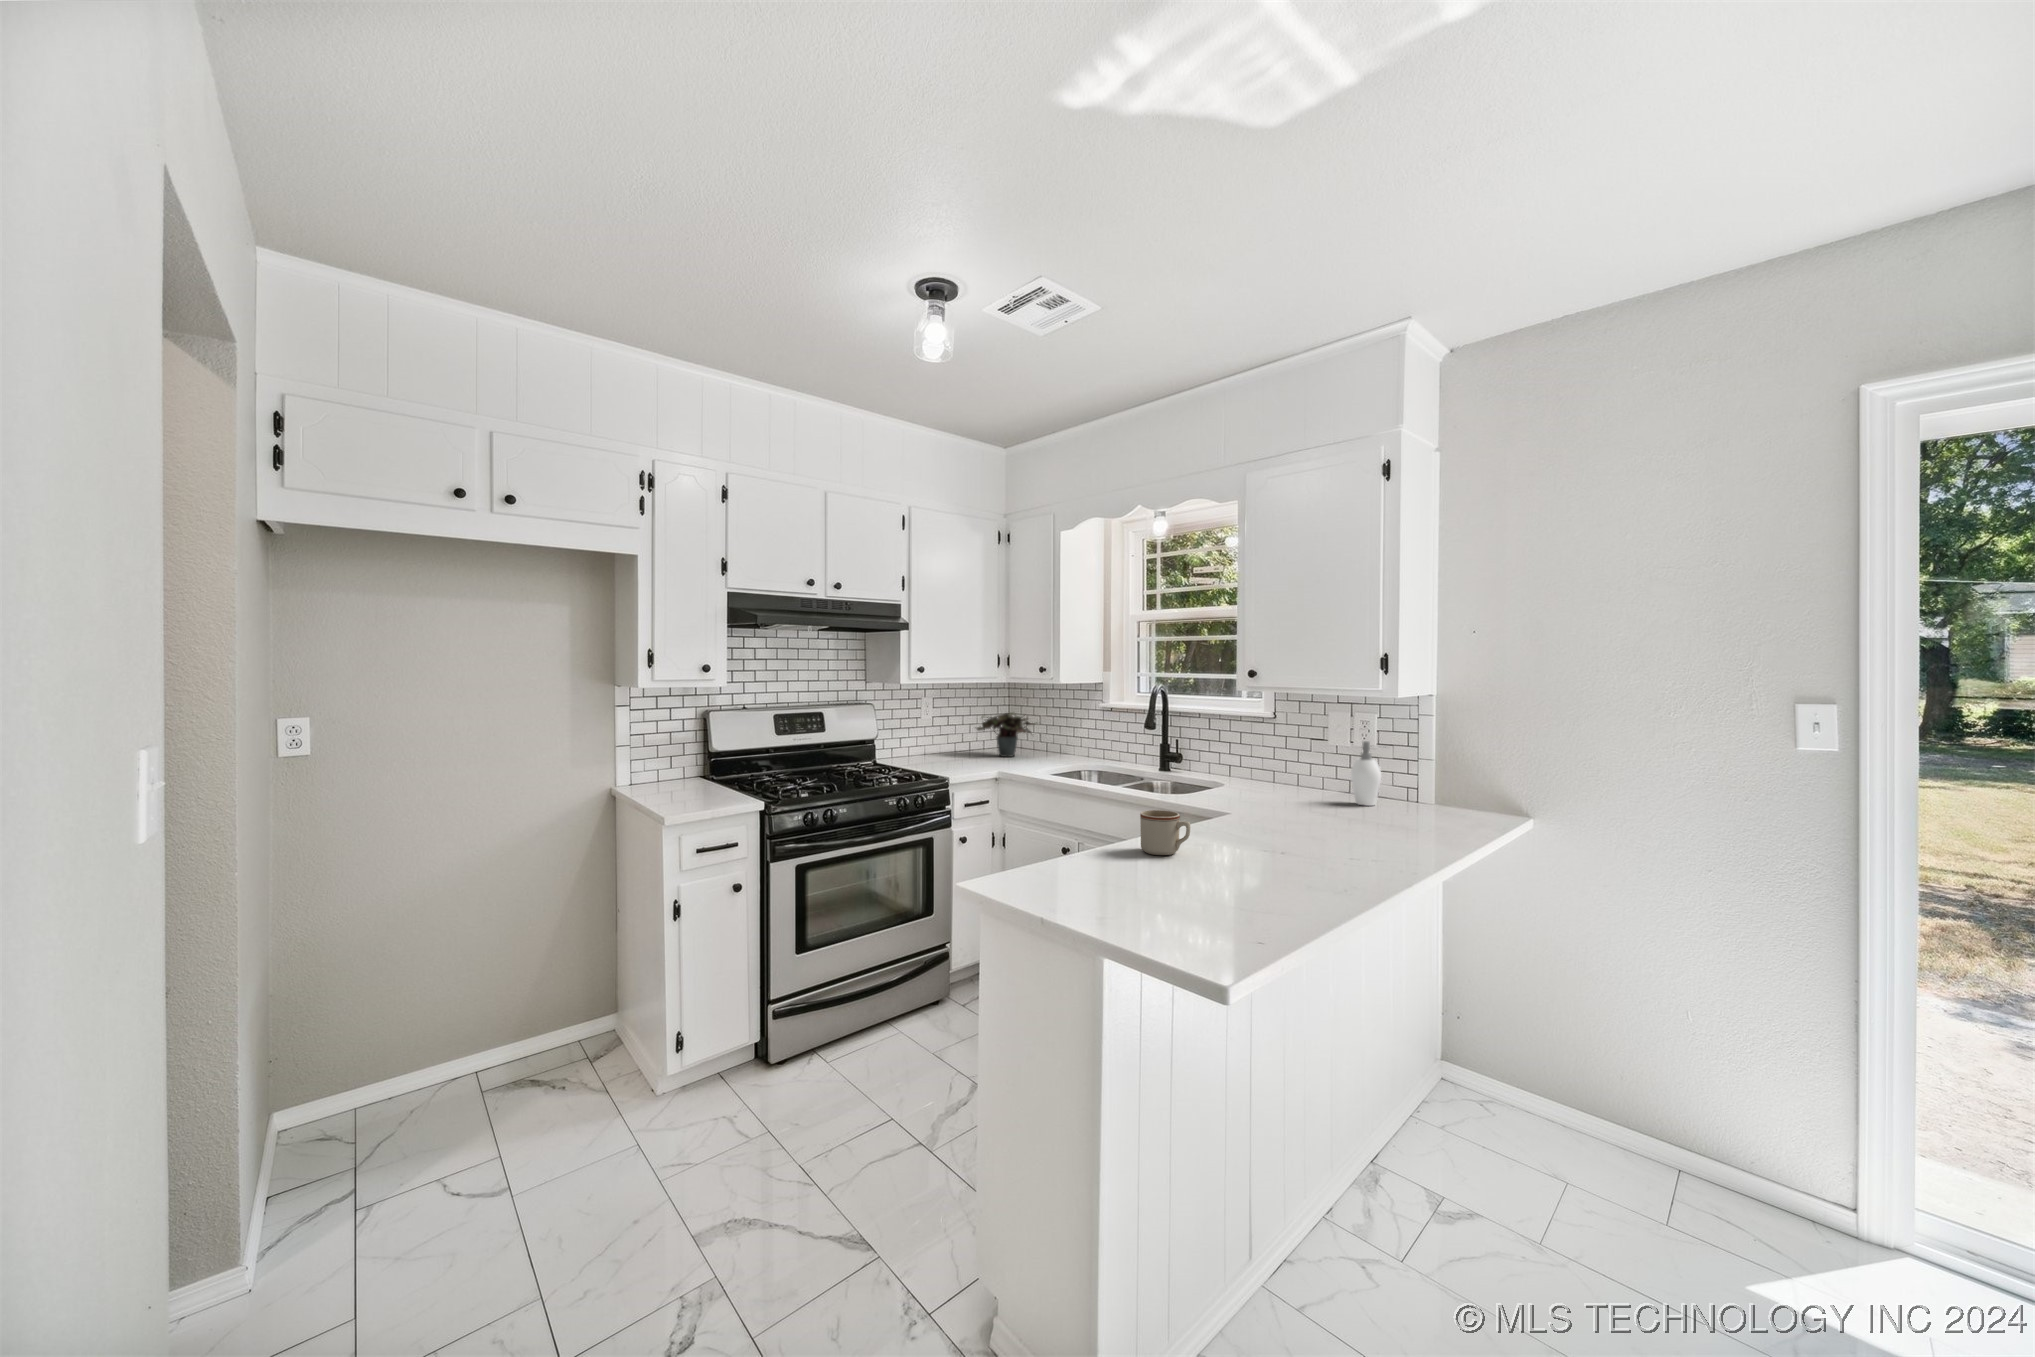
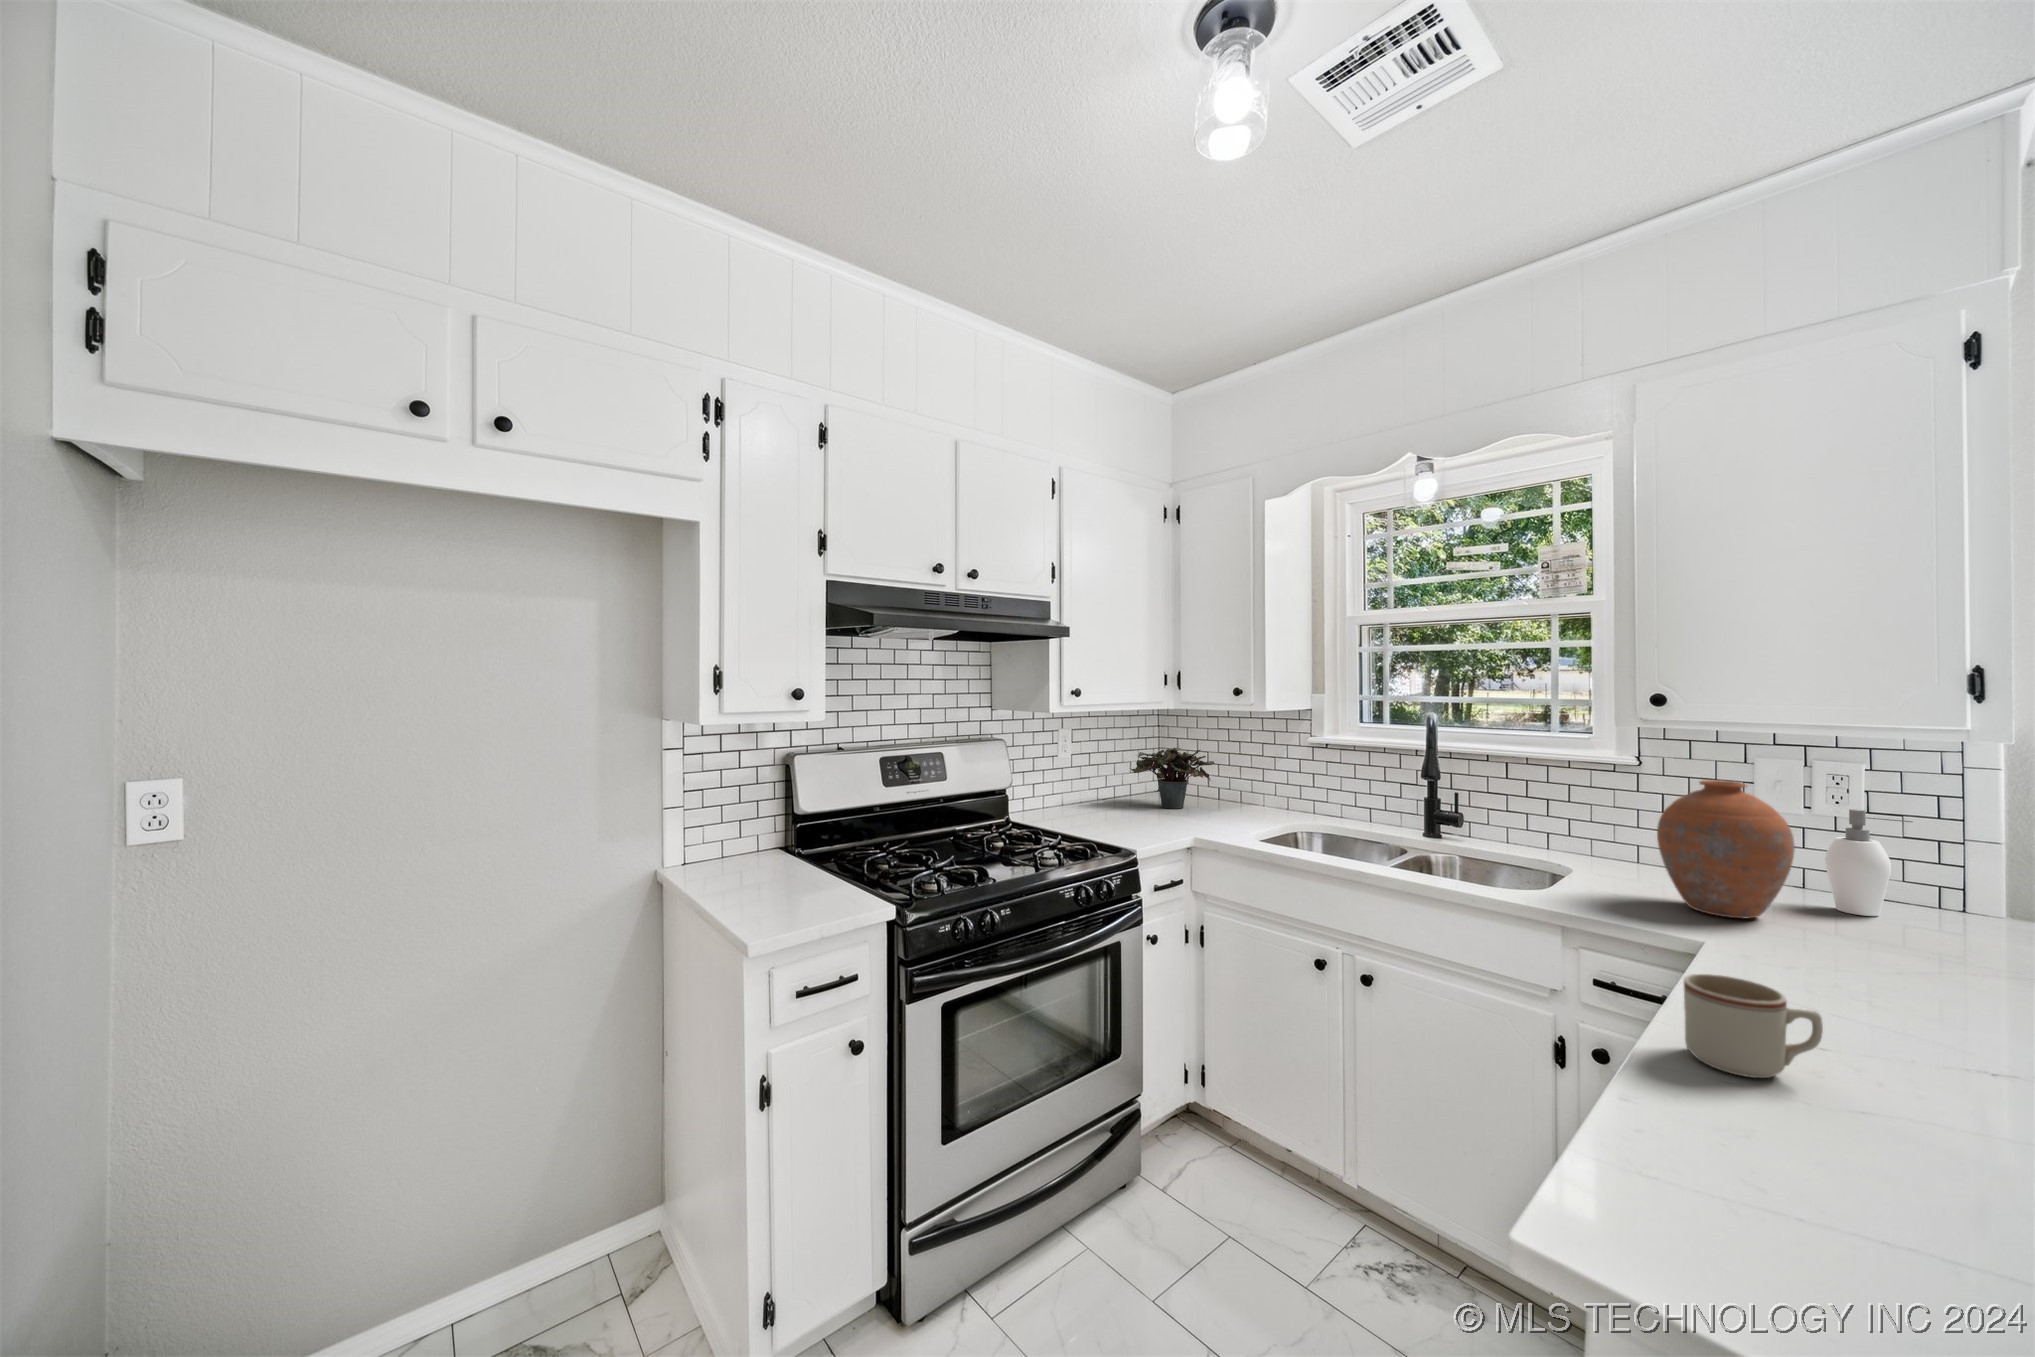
vase: none [1250,723,1317,806] -> present [1657,780,1795,918]

